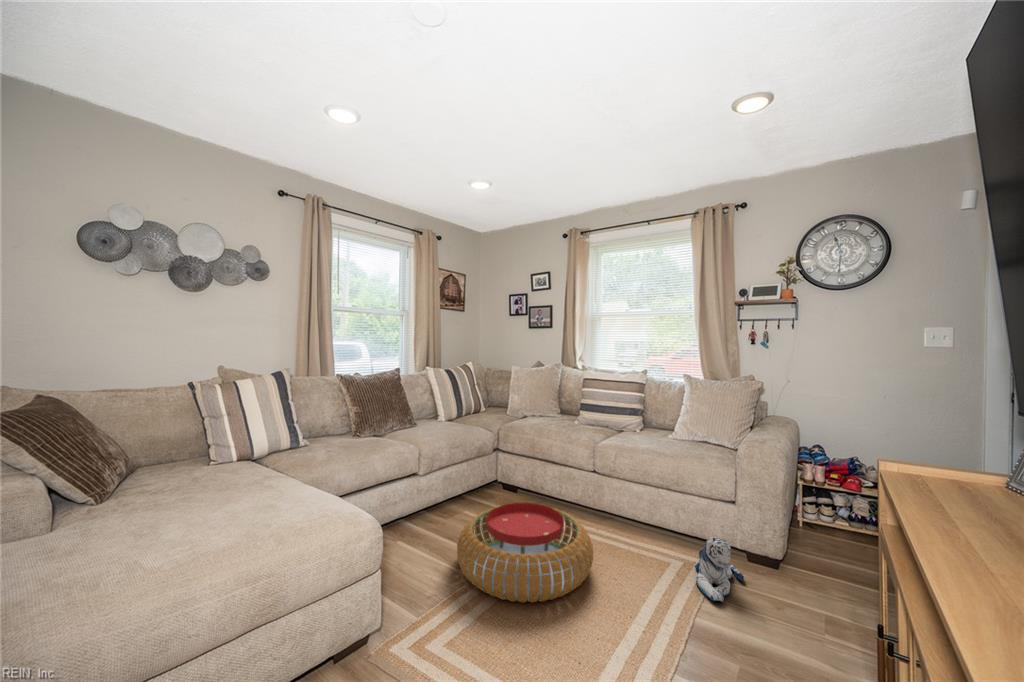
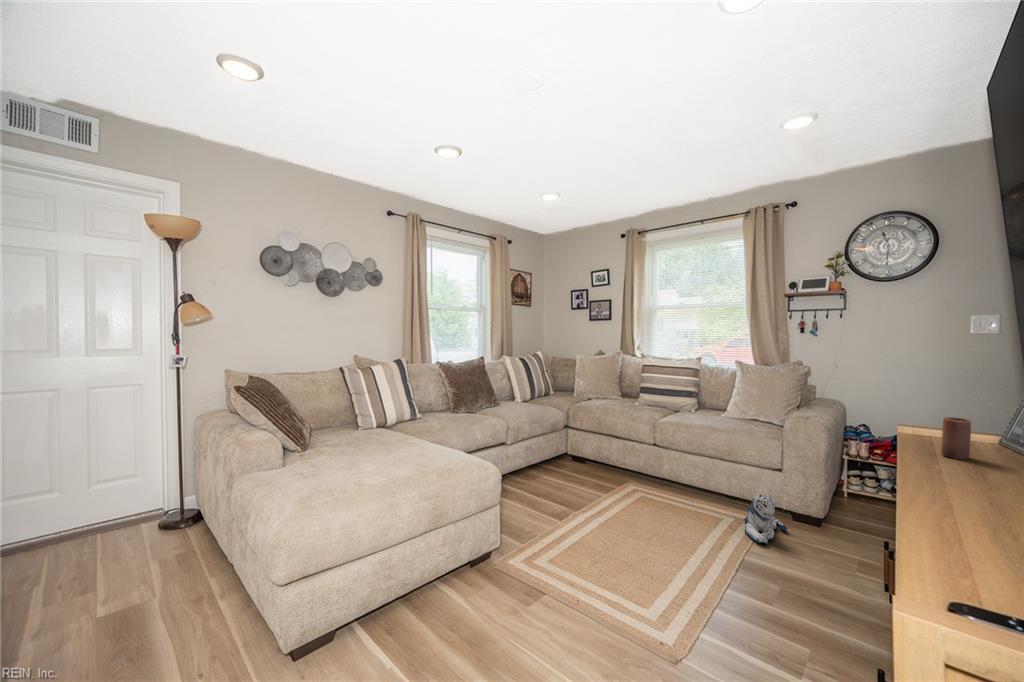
candle: none [940,450,978,507] -> present [941,417,971,459]
pouf: present [457,503,593,603] -> none [546,466,657,537]

